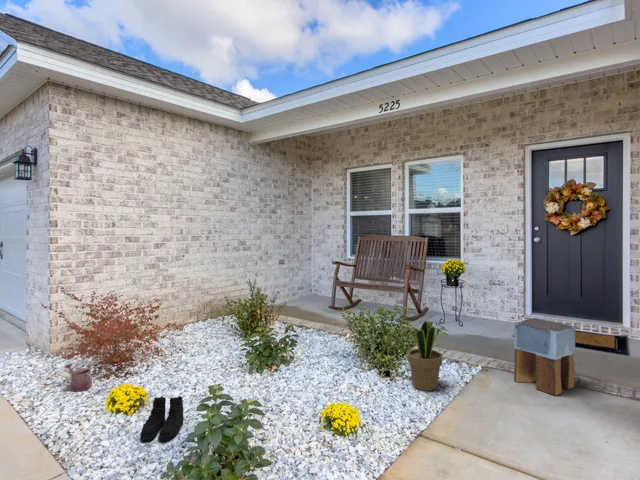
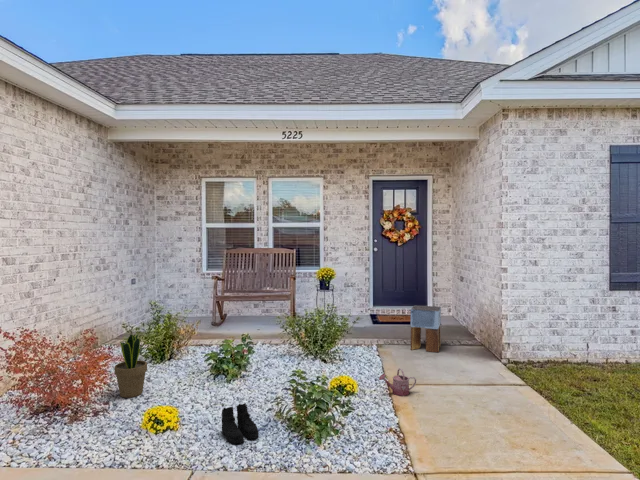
potted plant: present [408,321,447,391] -> present [114,334,151,398]
watering can: present [65,361,92,391] -> present [379,368,416,396]

